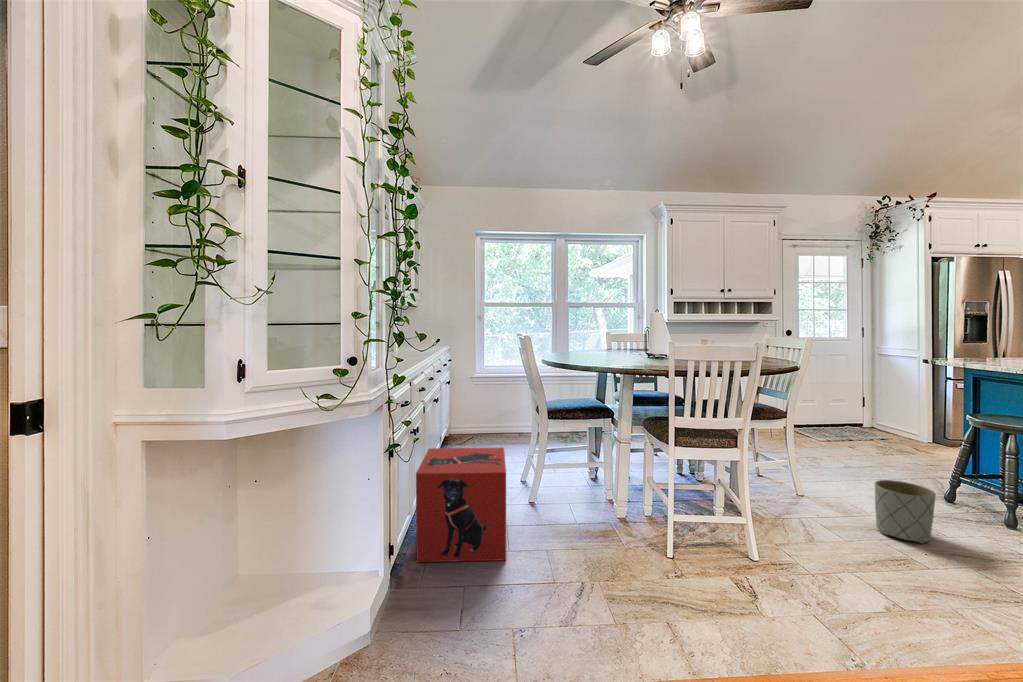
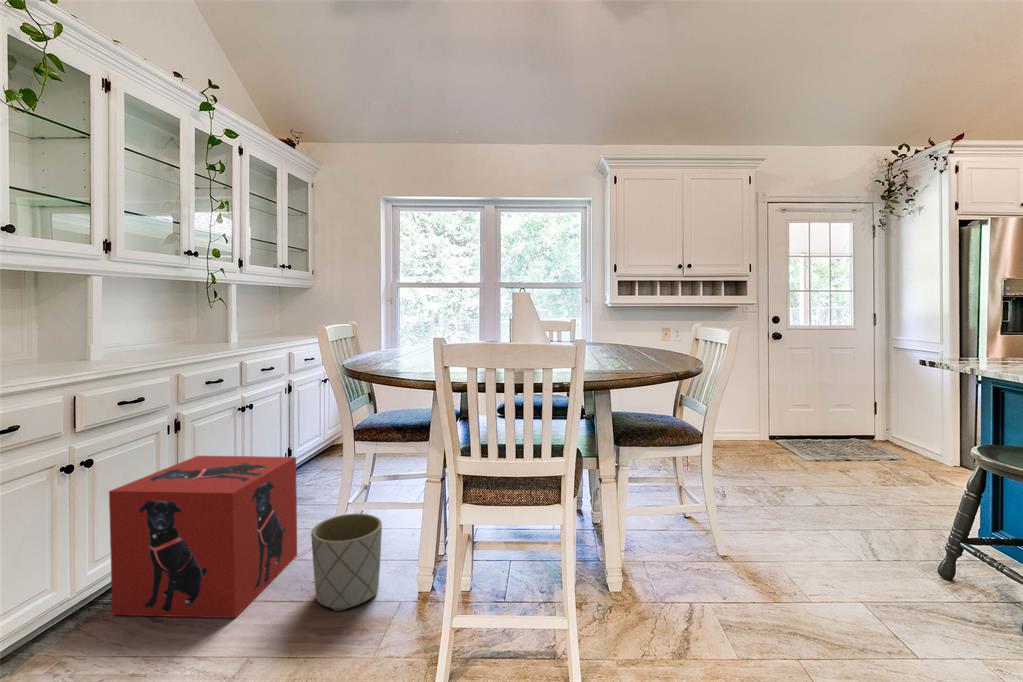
planter: present [875,480,936,544] -> present [311,514,382,611]

